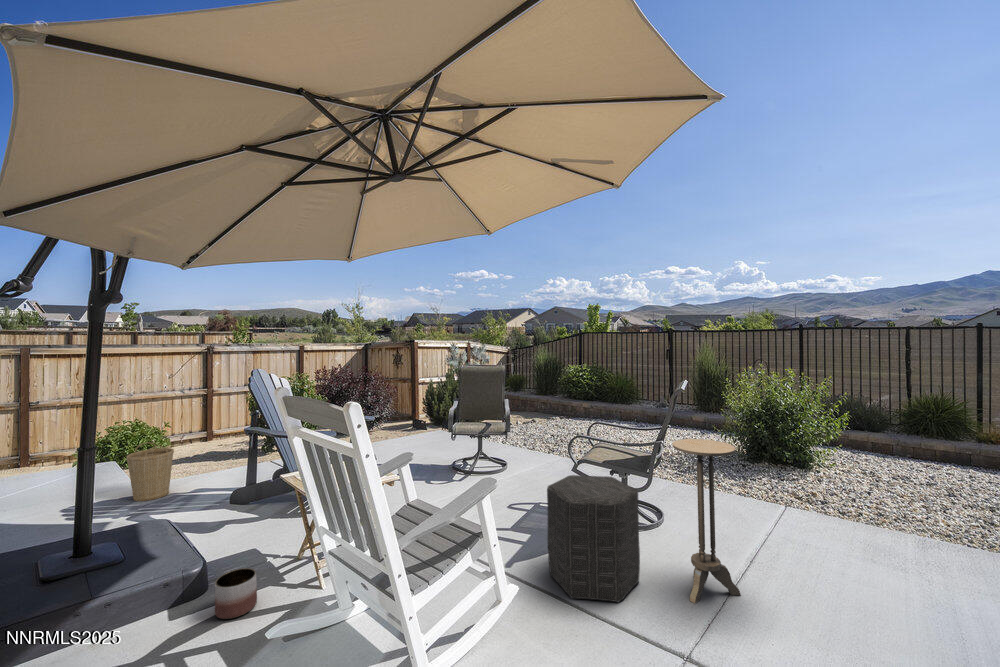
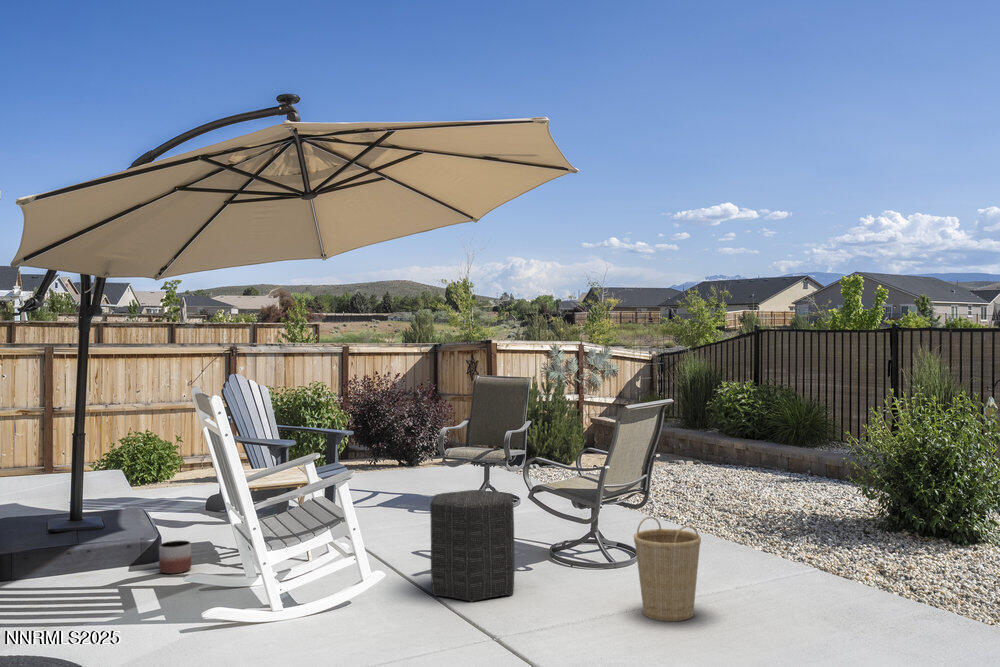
side table: present [673,439,741,604] -> none [532,453,594,612]
basket: present [126,442,174,501] -> present [634,517,701,621]

